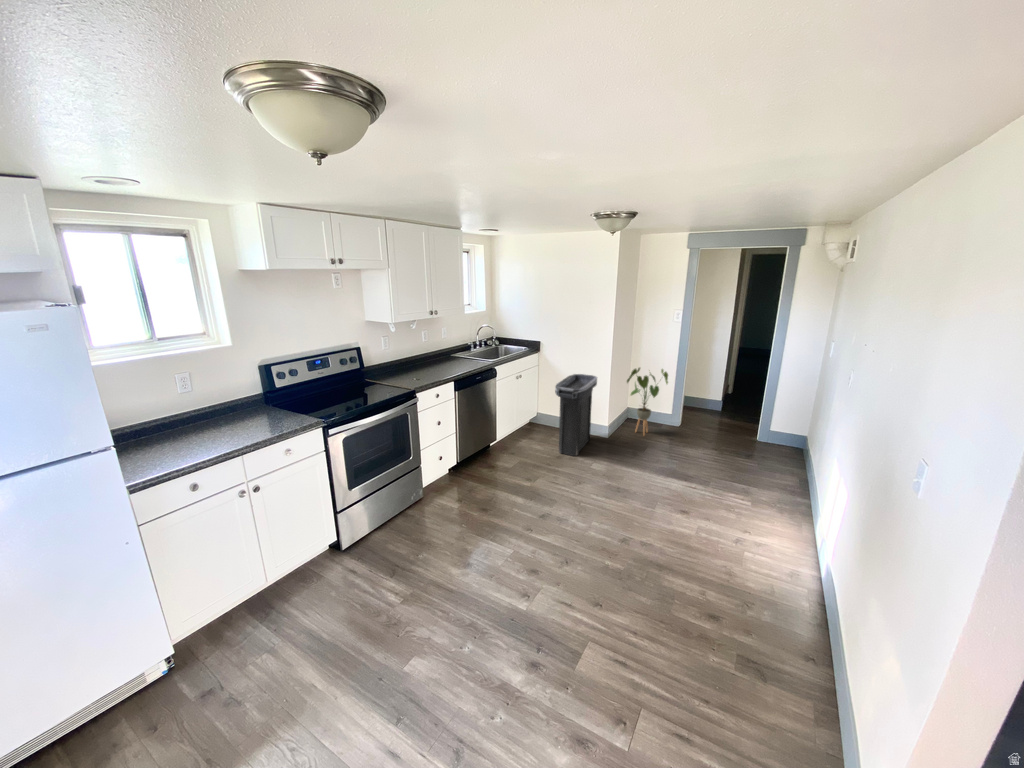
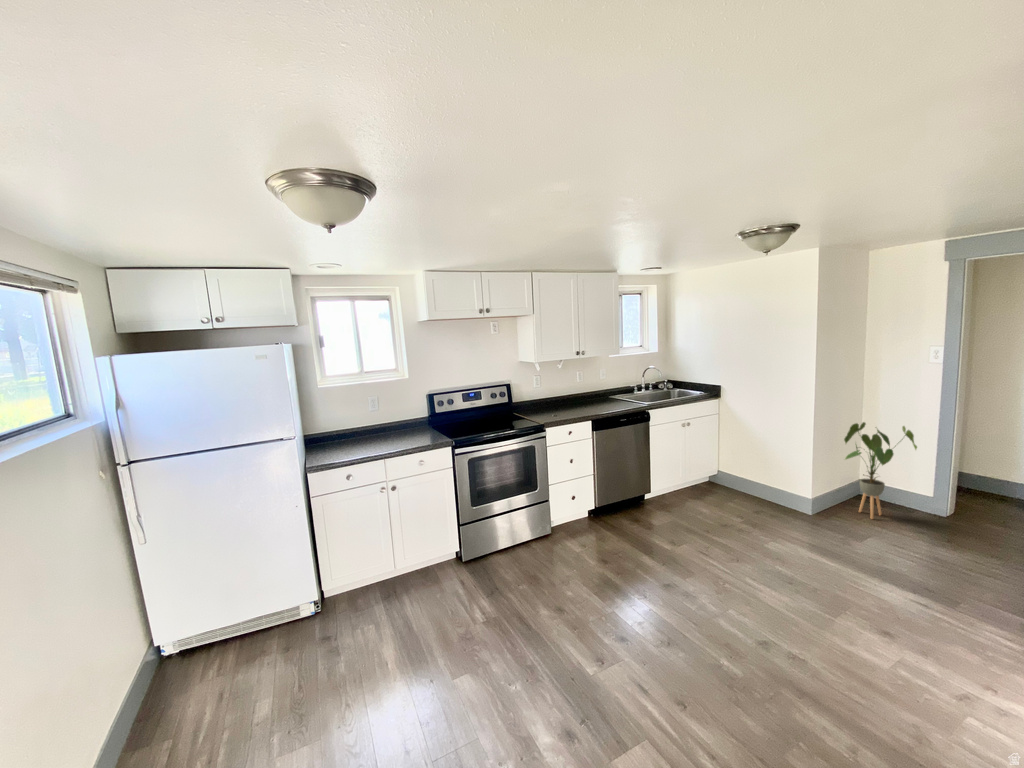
trash can: present [555,374,597,456] -> none [718,425,787,526]

